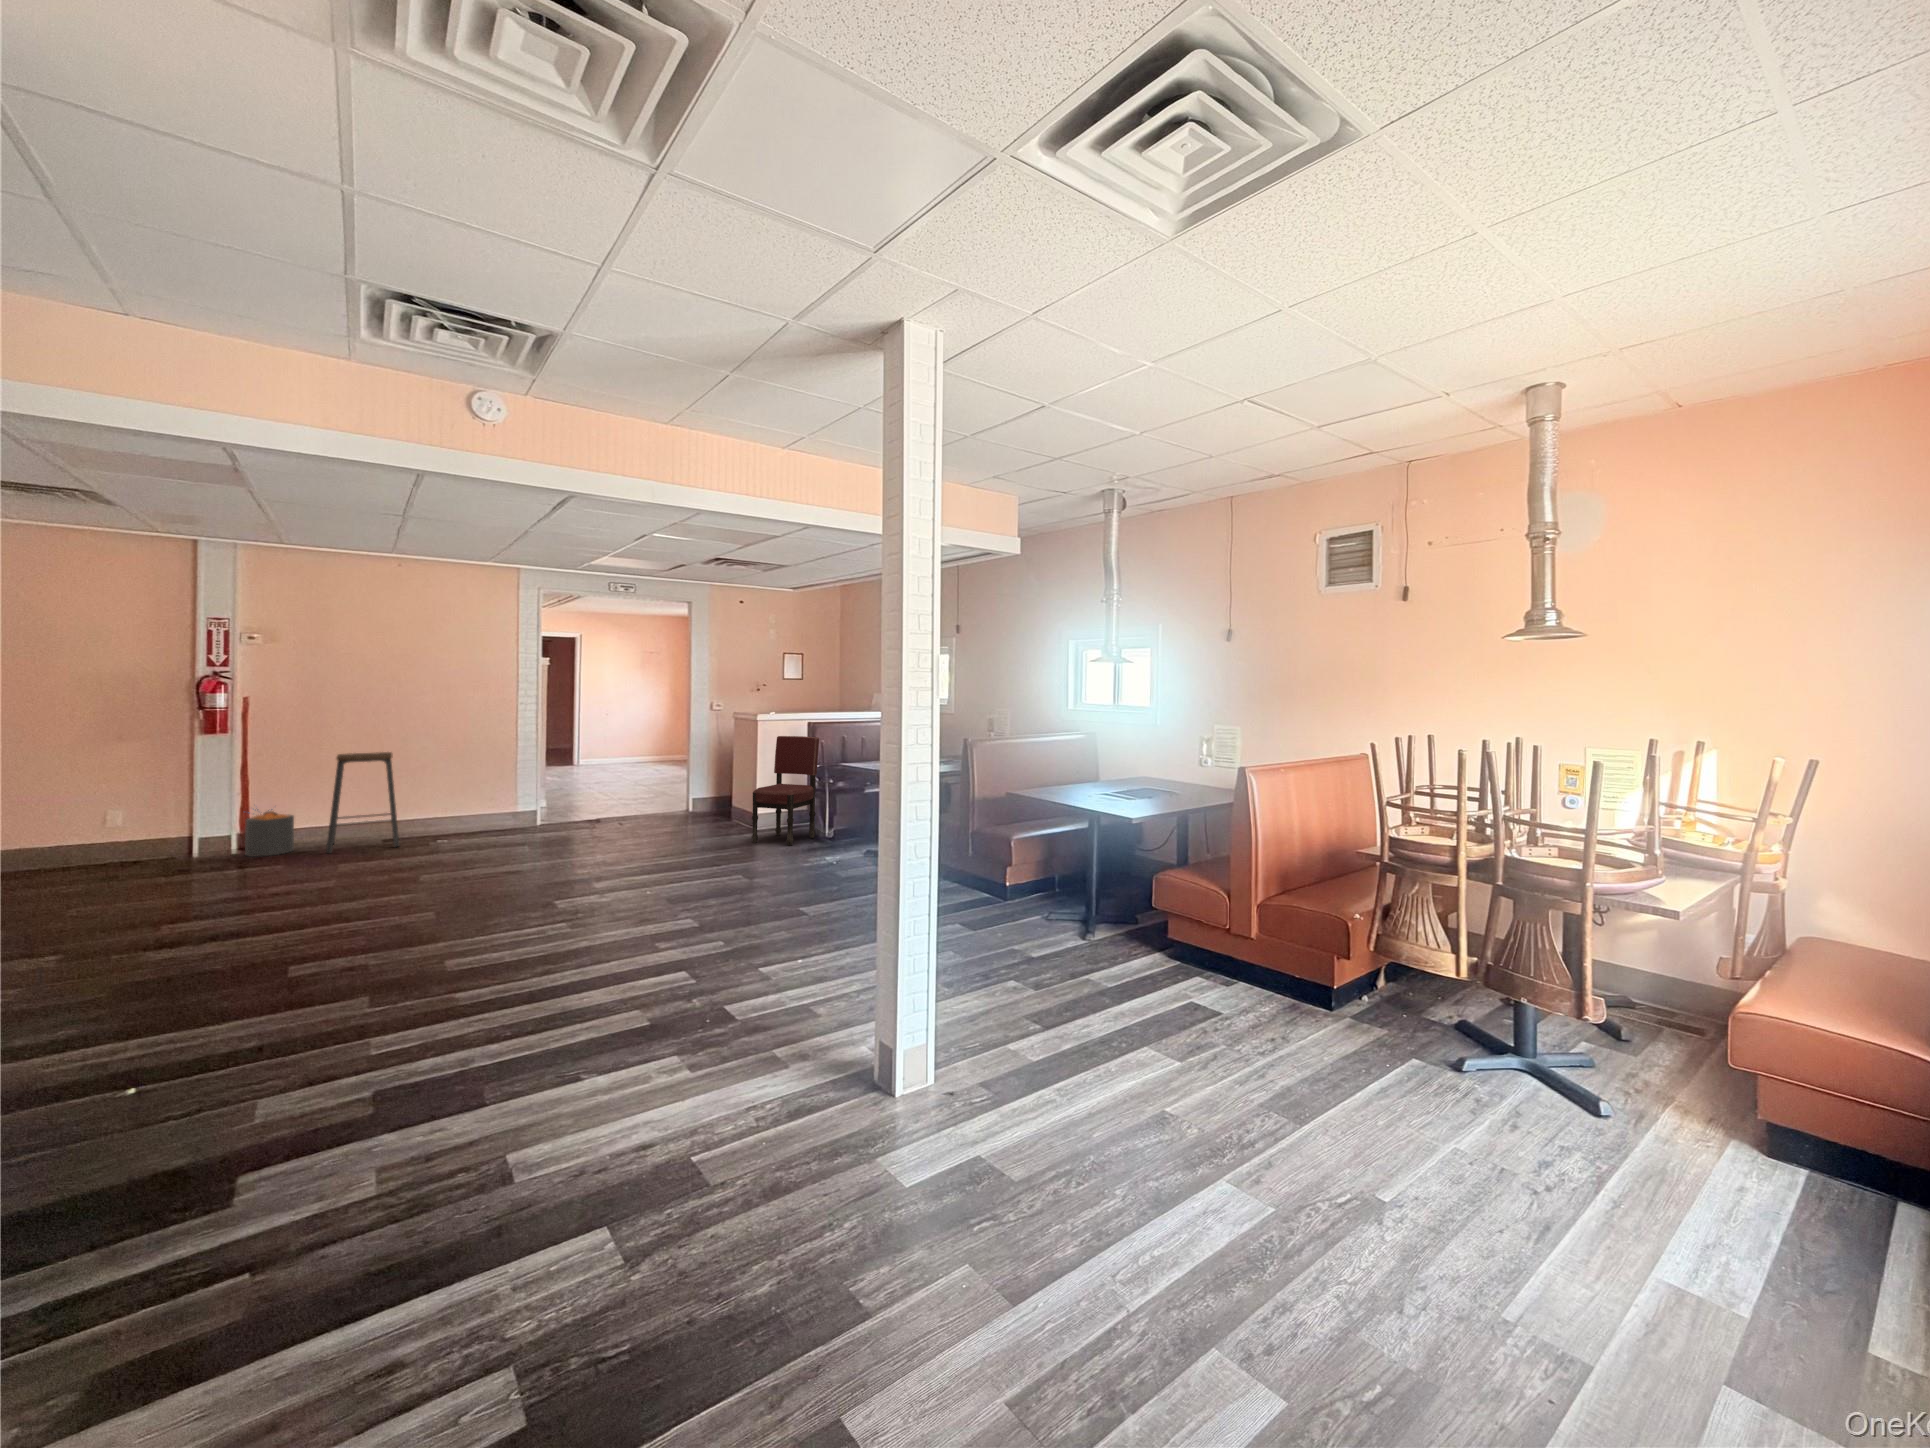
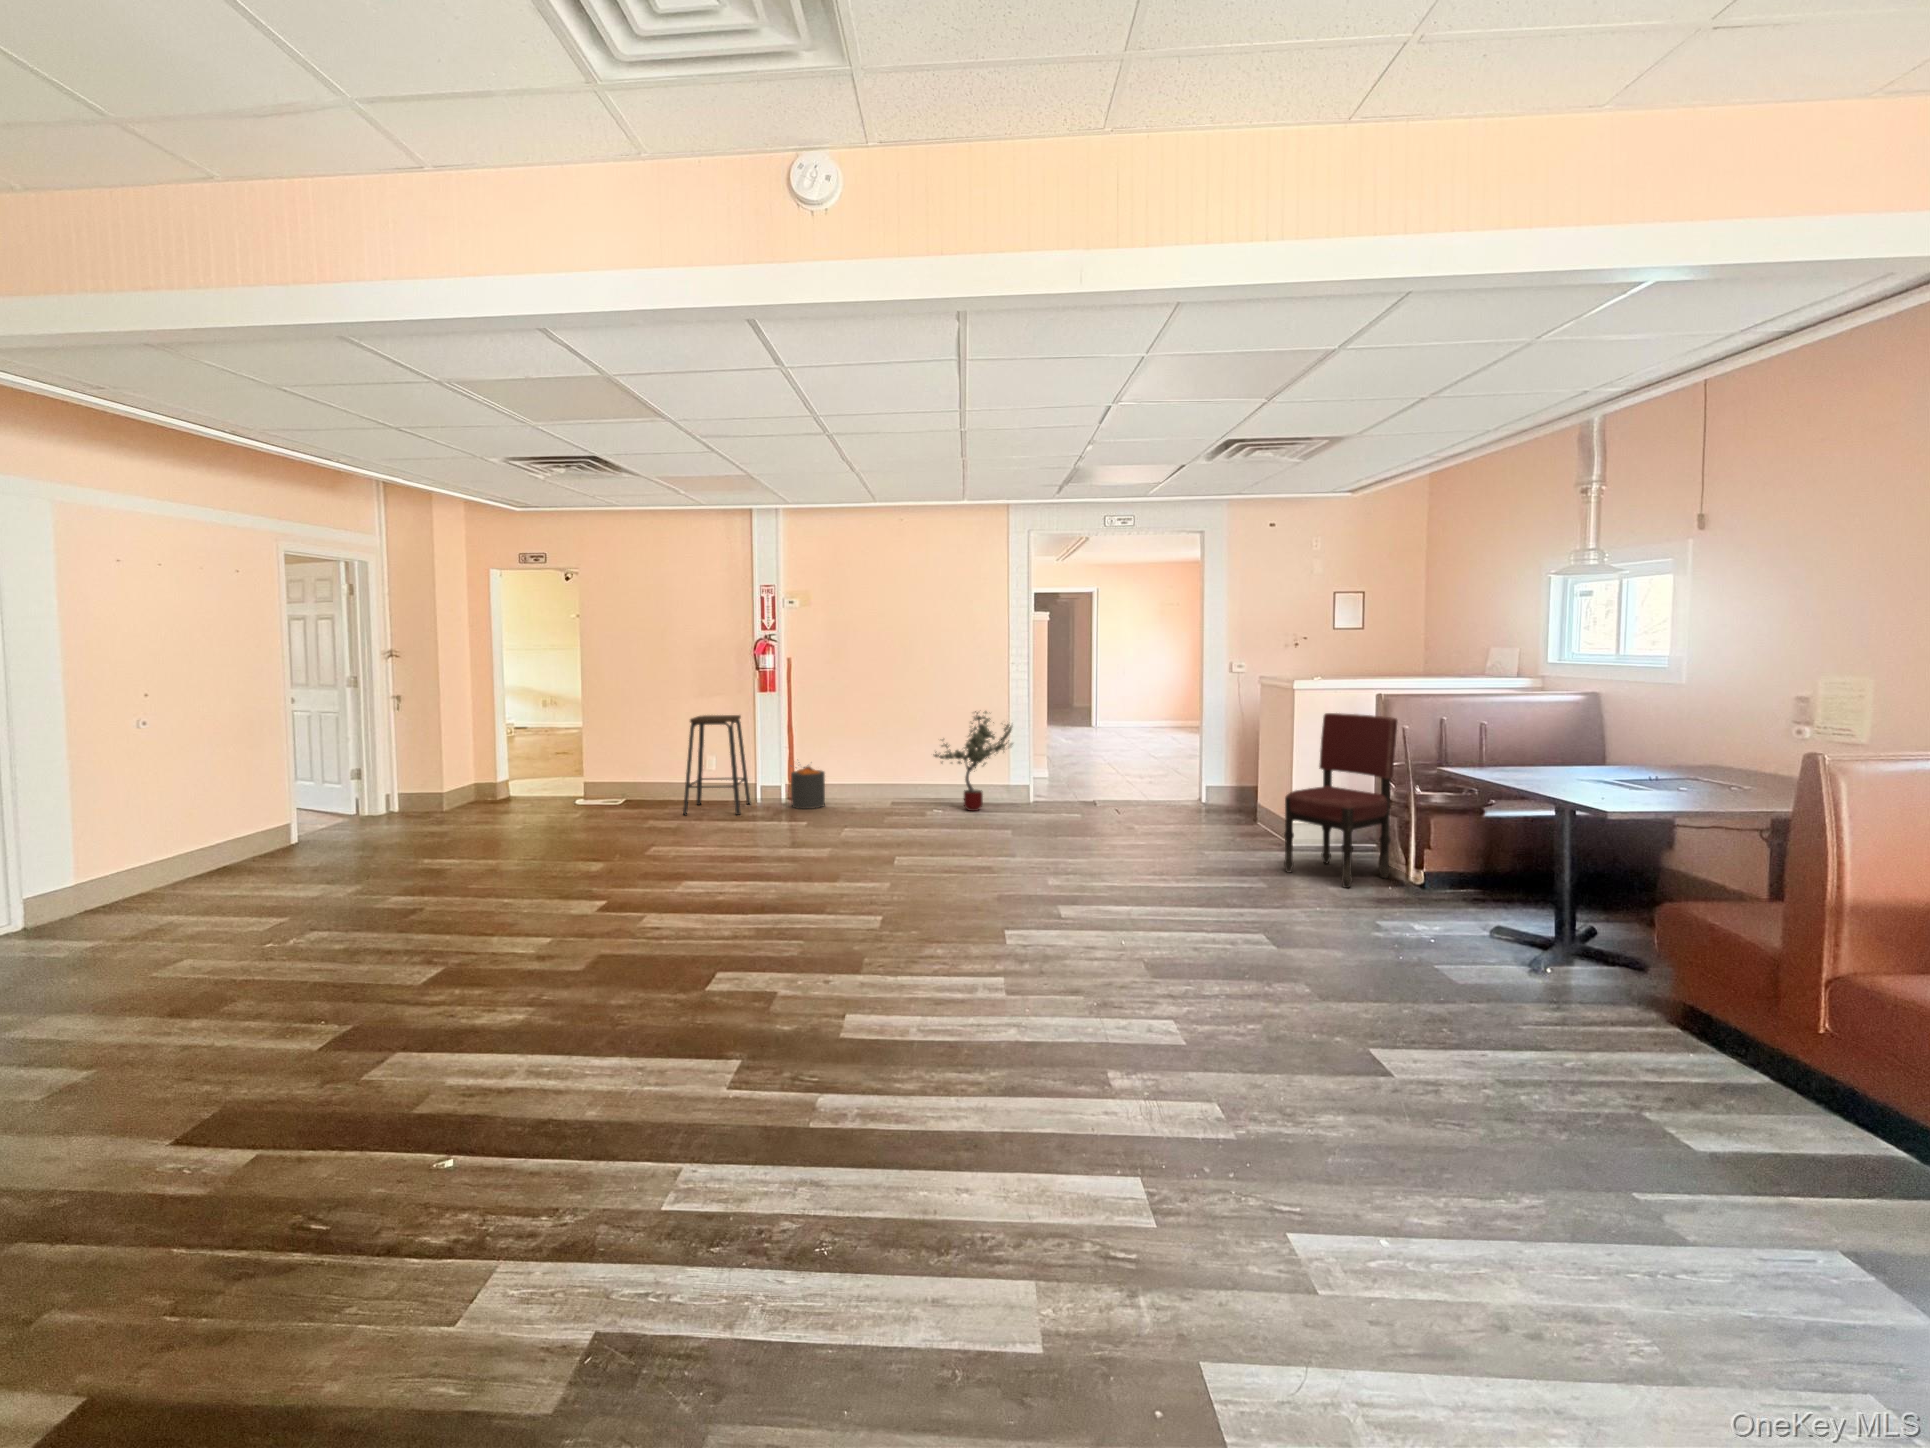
potted tree: none [435,745,525,837] -> present [934,711,1012,811]
bar stool: present [326,752,399,854] -> present [683,715,750,815]

